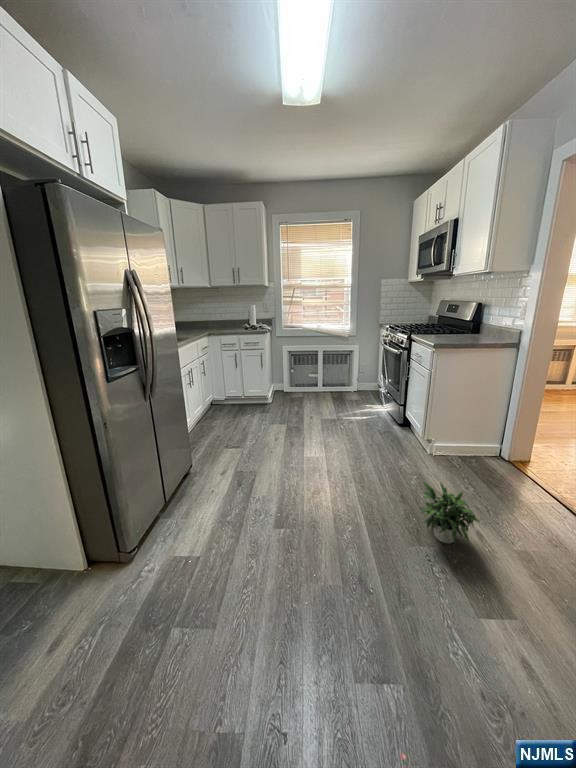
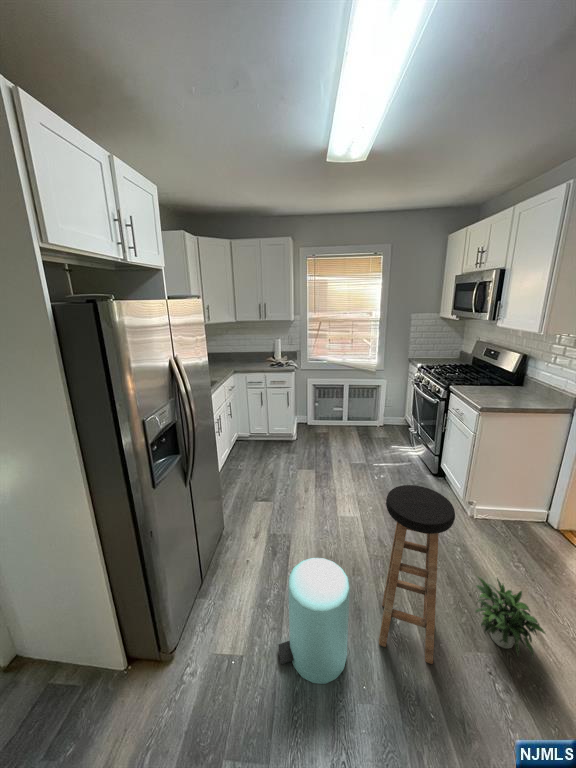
bar stool: none [330,394,394,556] -> present [379,485,455,664]
trash can: none [235,464,299,573] -> present [279,558,350,684]

